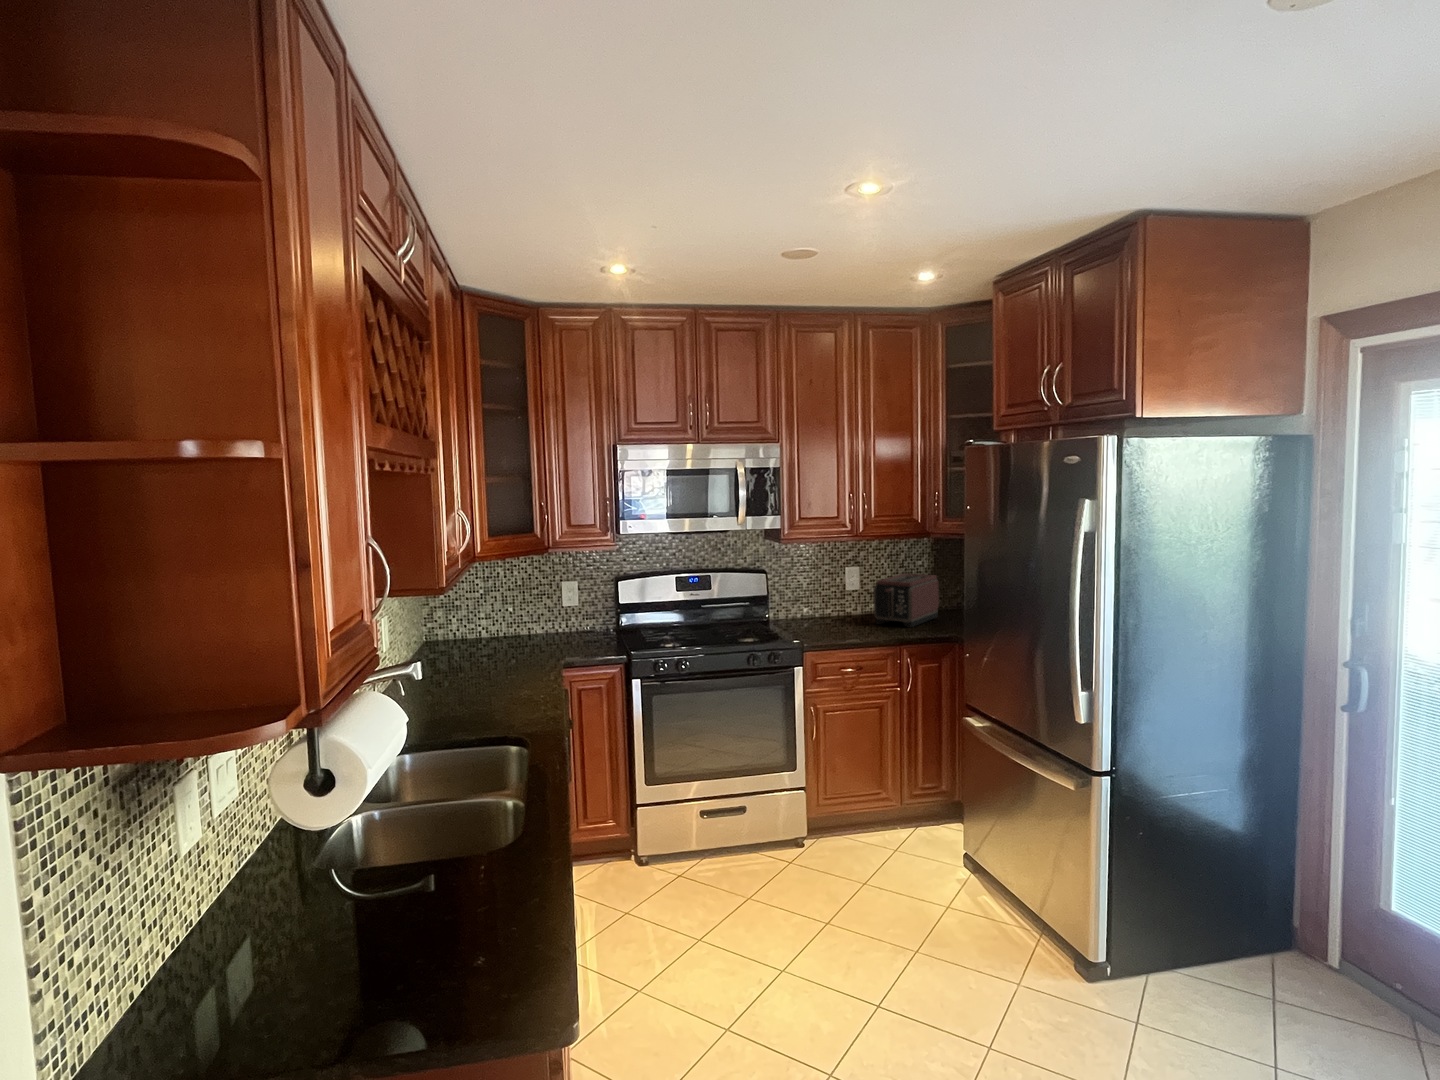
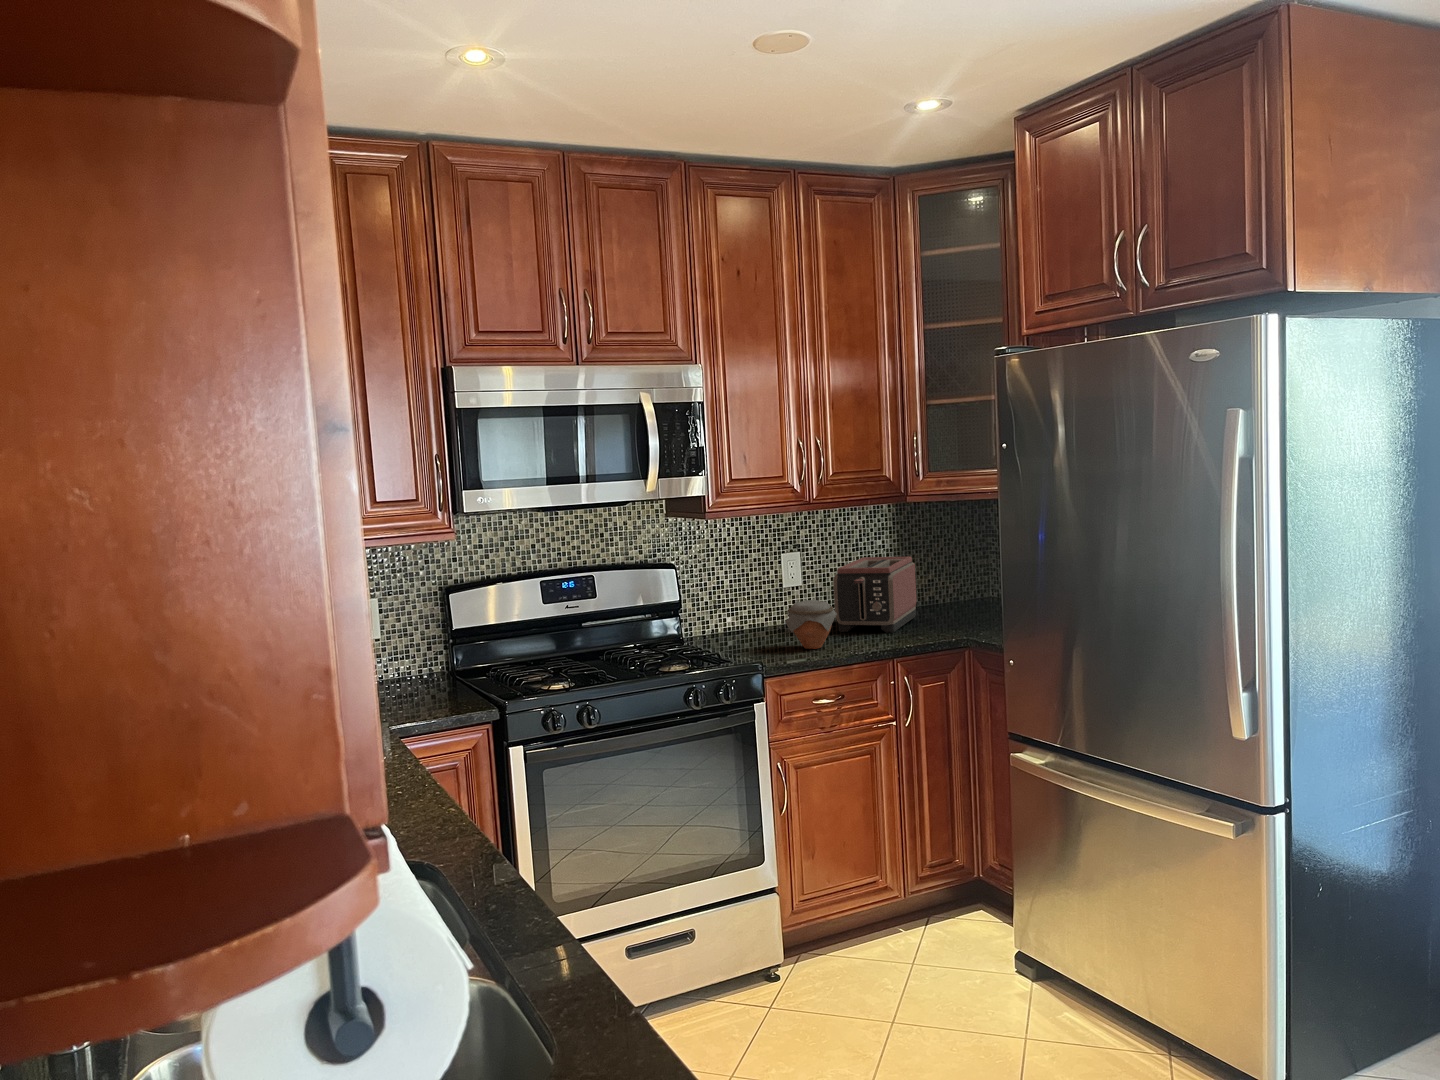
jar: none [828,601,864,634] -> present [786,600,837,649]

